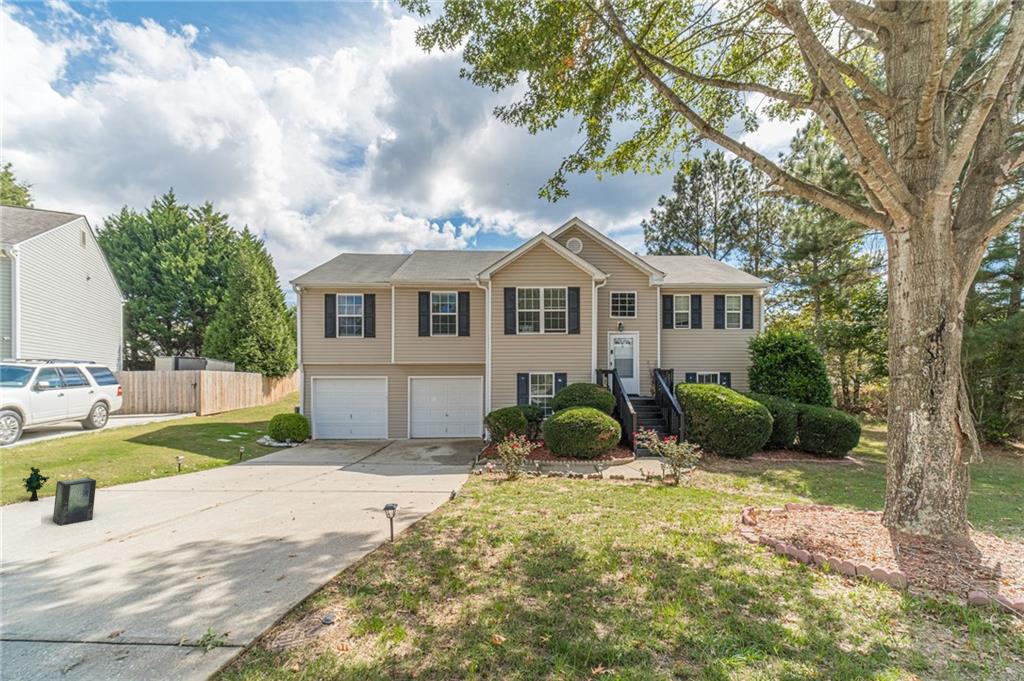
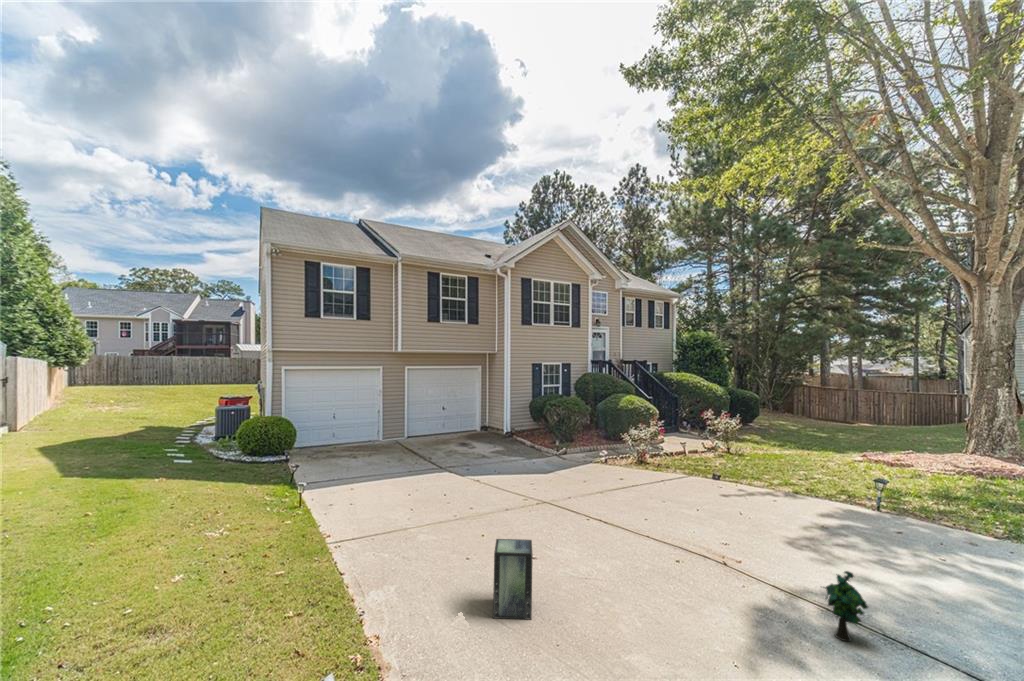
decorative plant: present [23,467,50,501] -> present [824,571,868,641]

